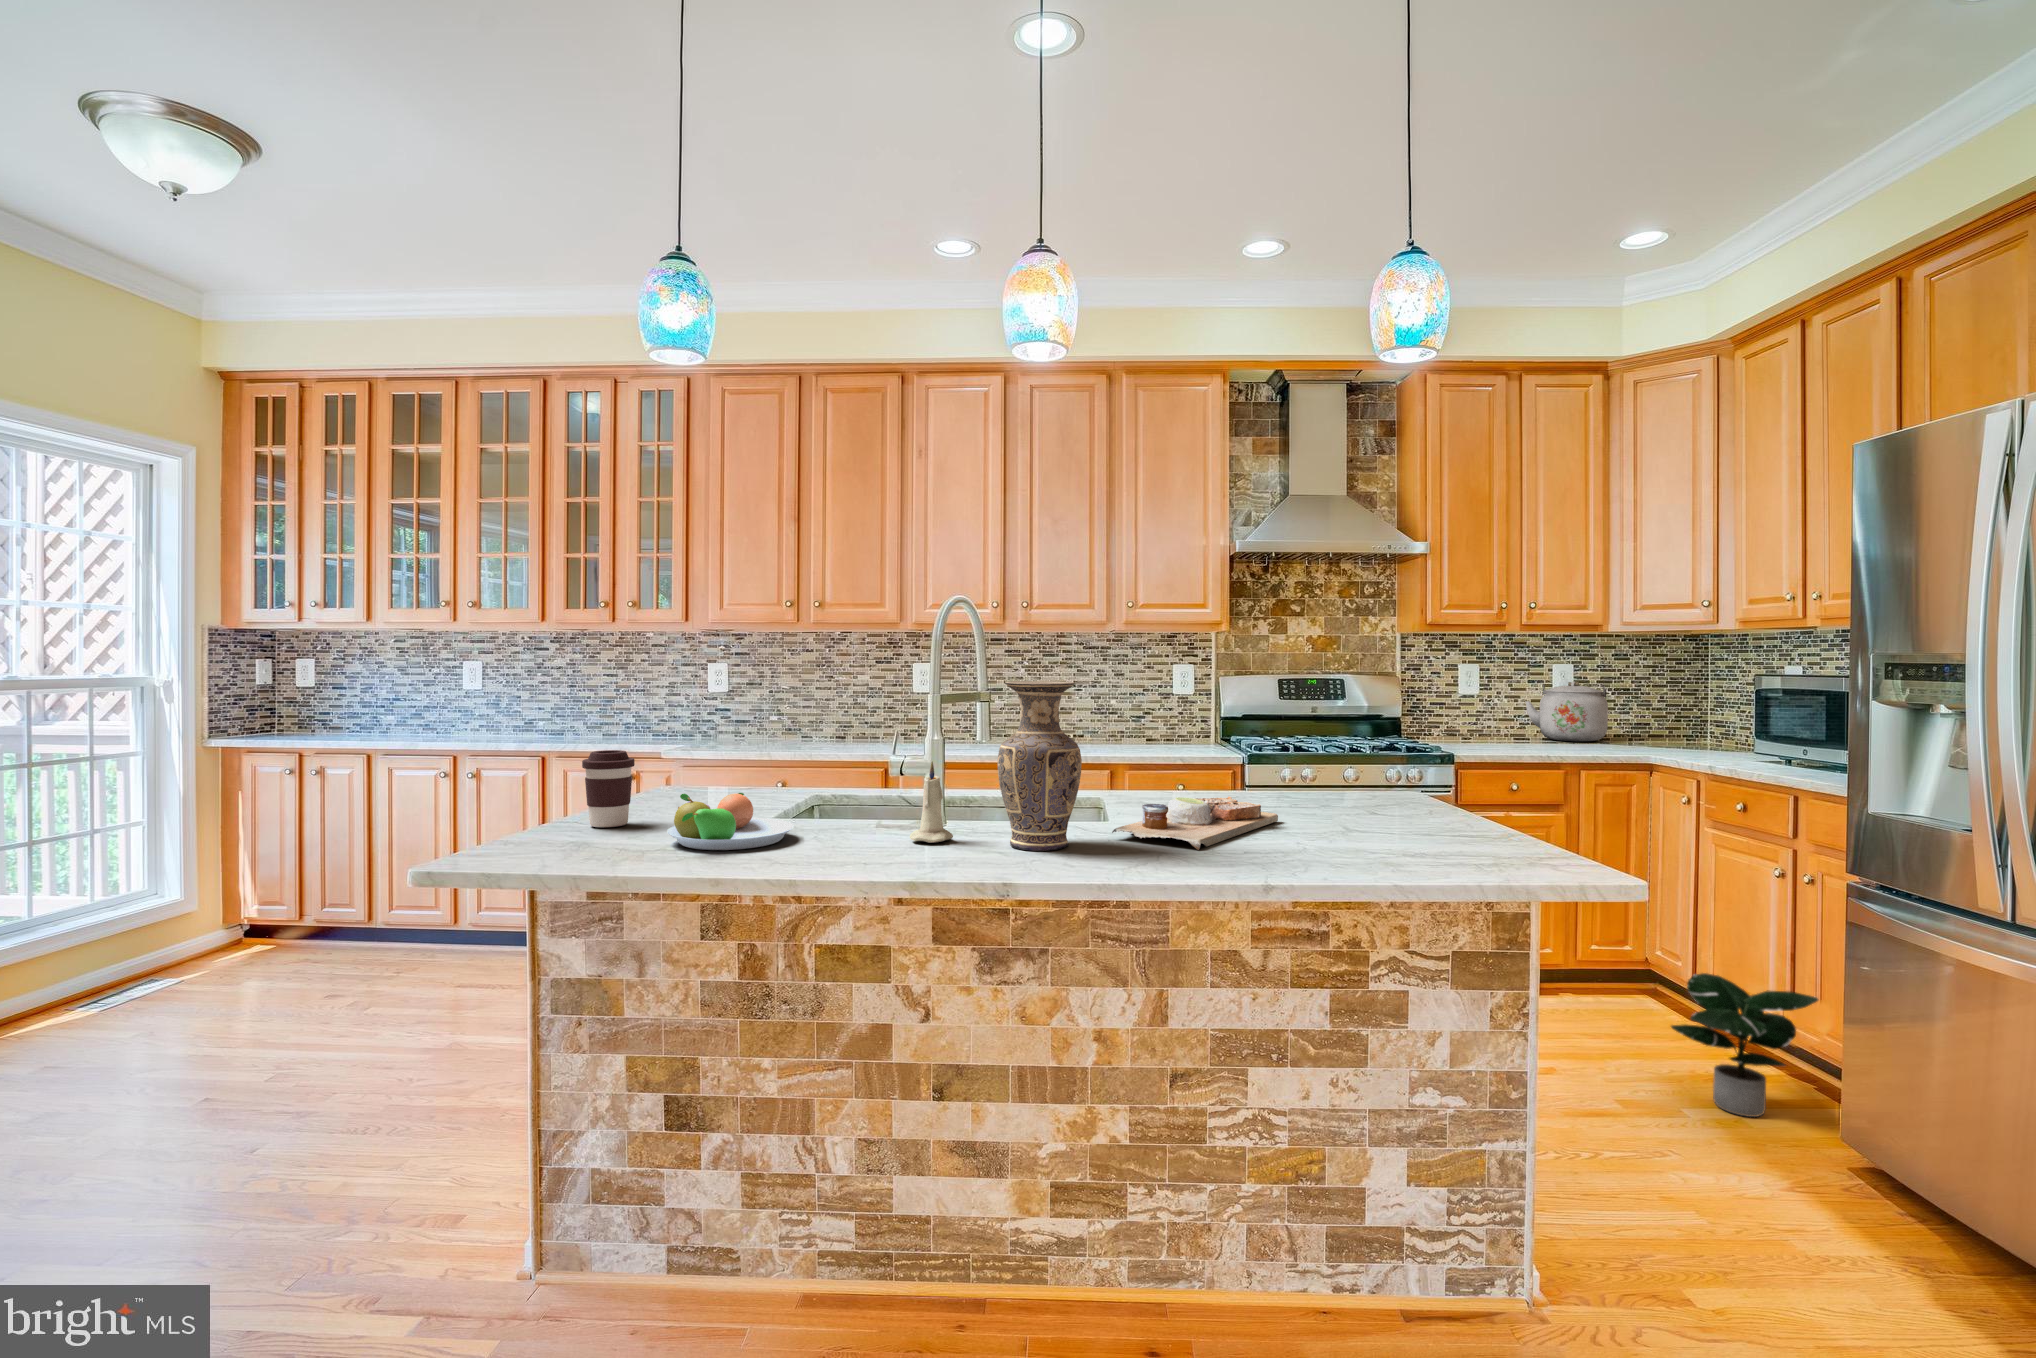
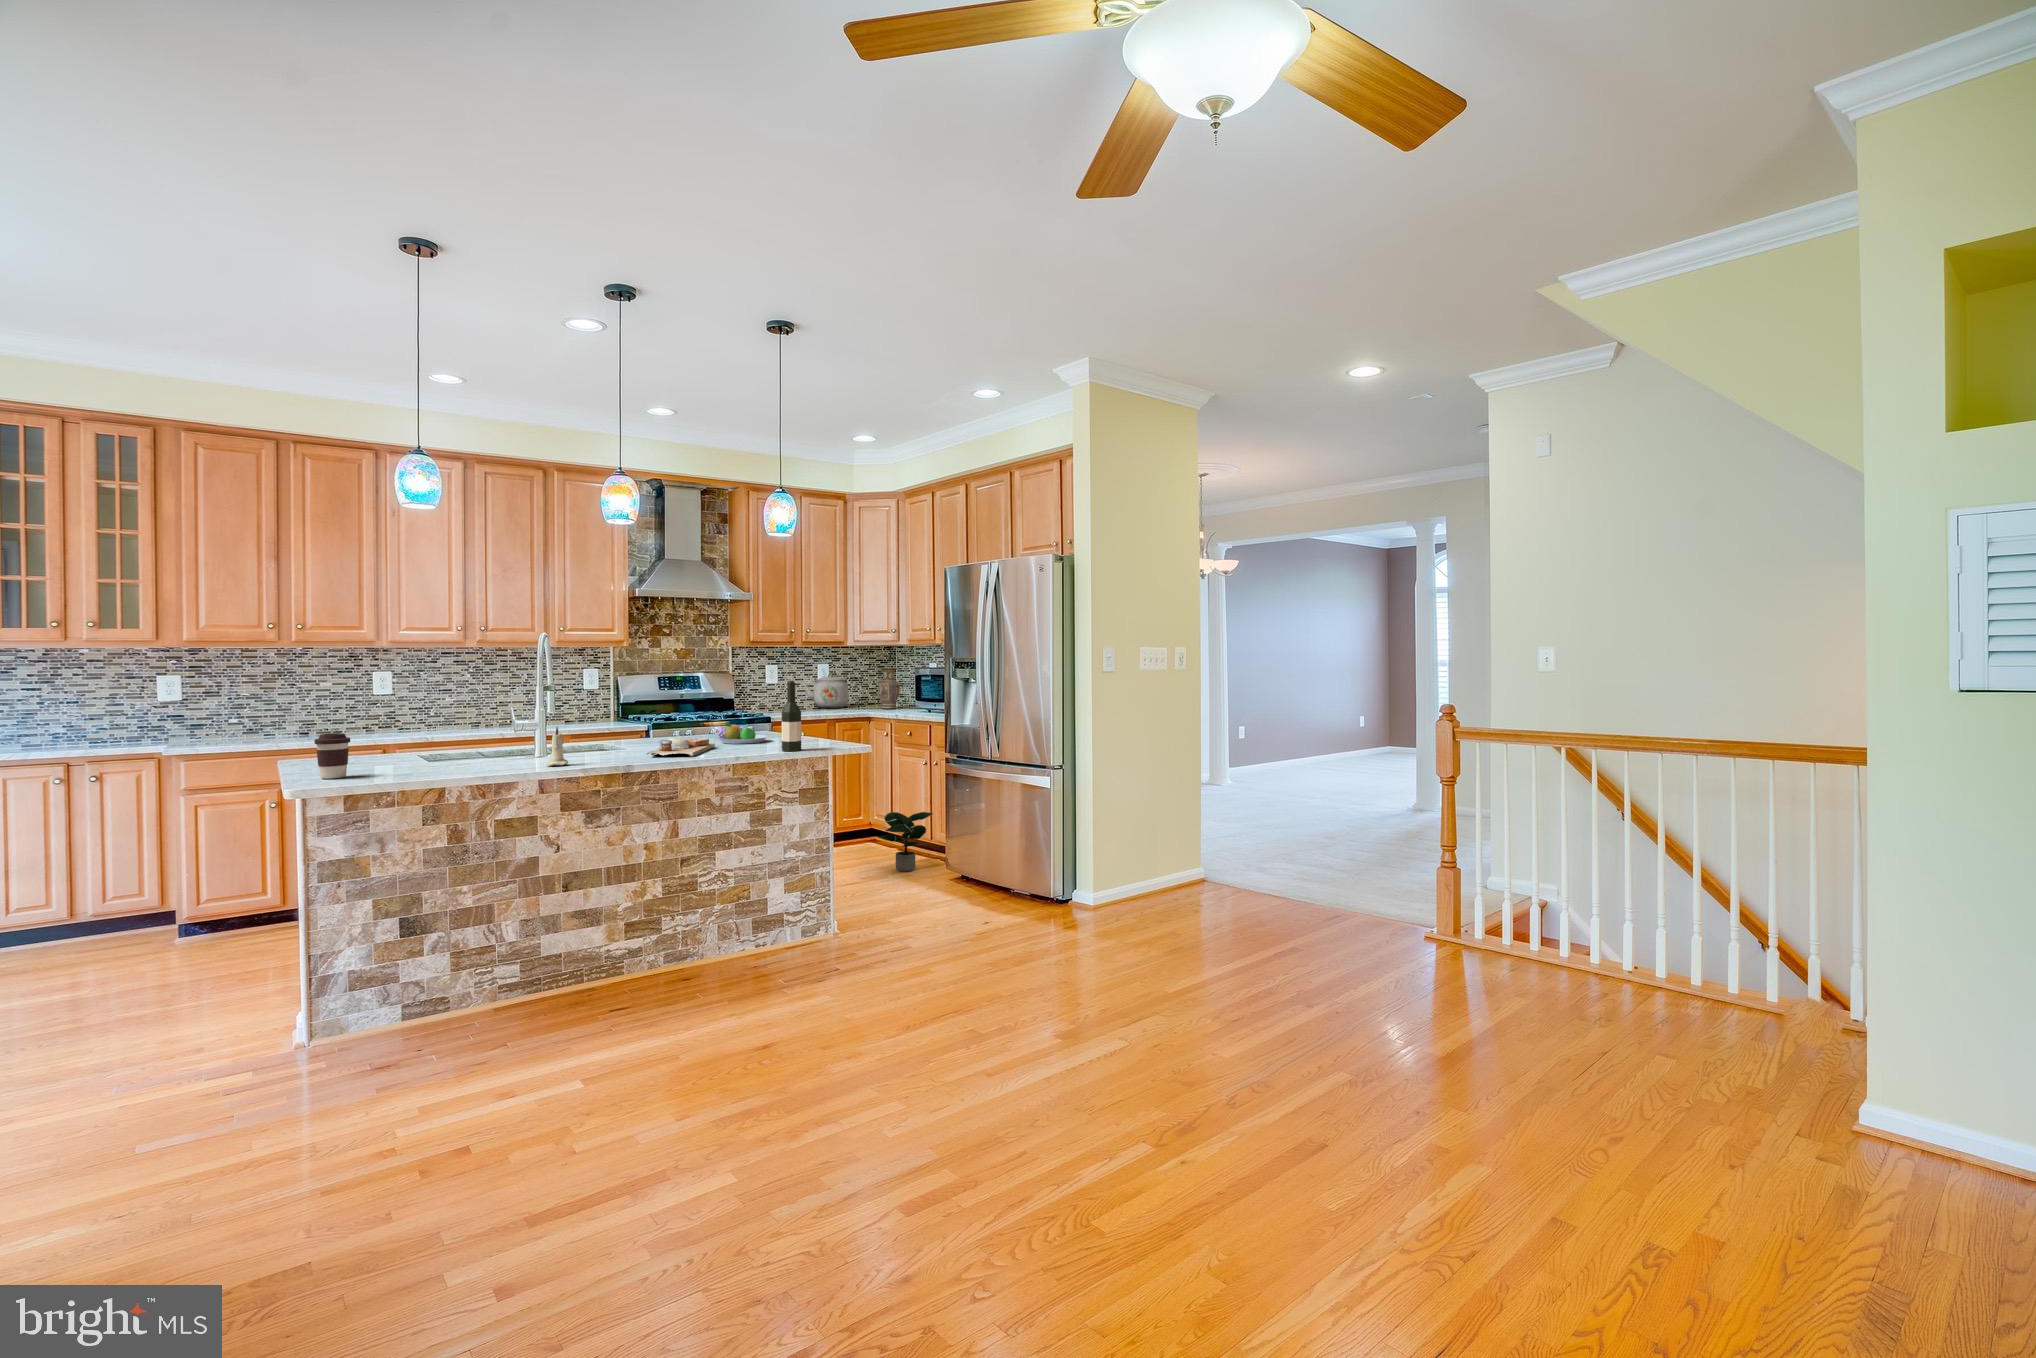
vase: present [997,681,1082,851] -> present [878,668,900,709]
wine bottle: none [1415,685,1466,861] -> present [782,681,801,751]
fruit bowl: present [667,793,794,850] -> present [717,724,768,744]

